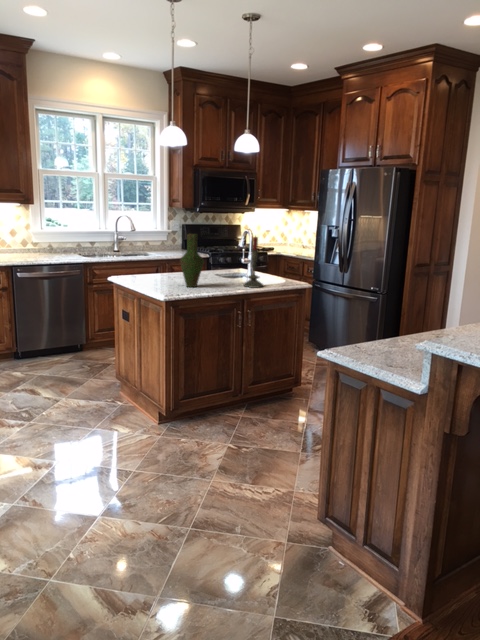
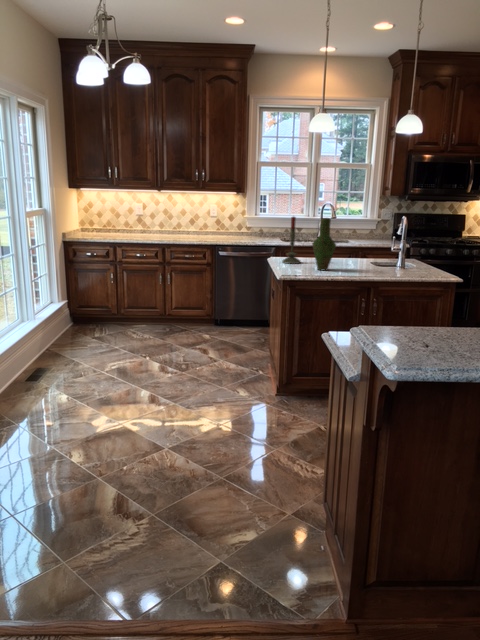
candle: present [244,237,263,288] -> present [283,217,300,264]

